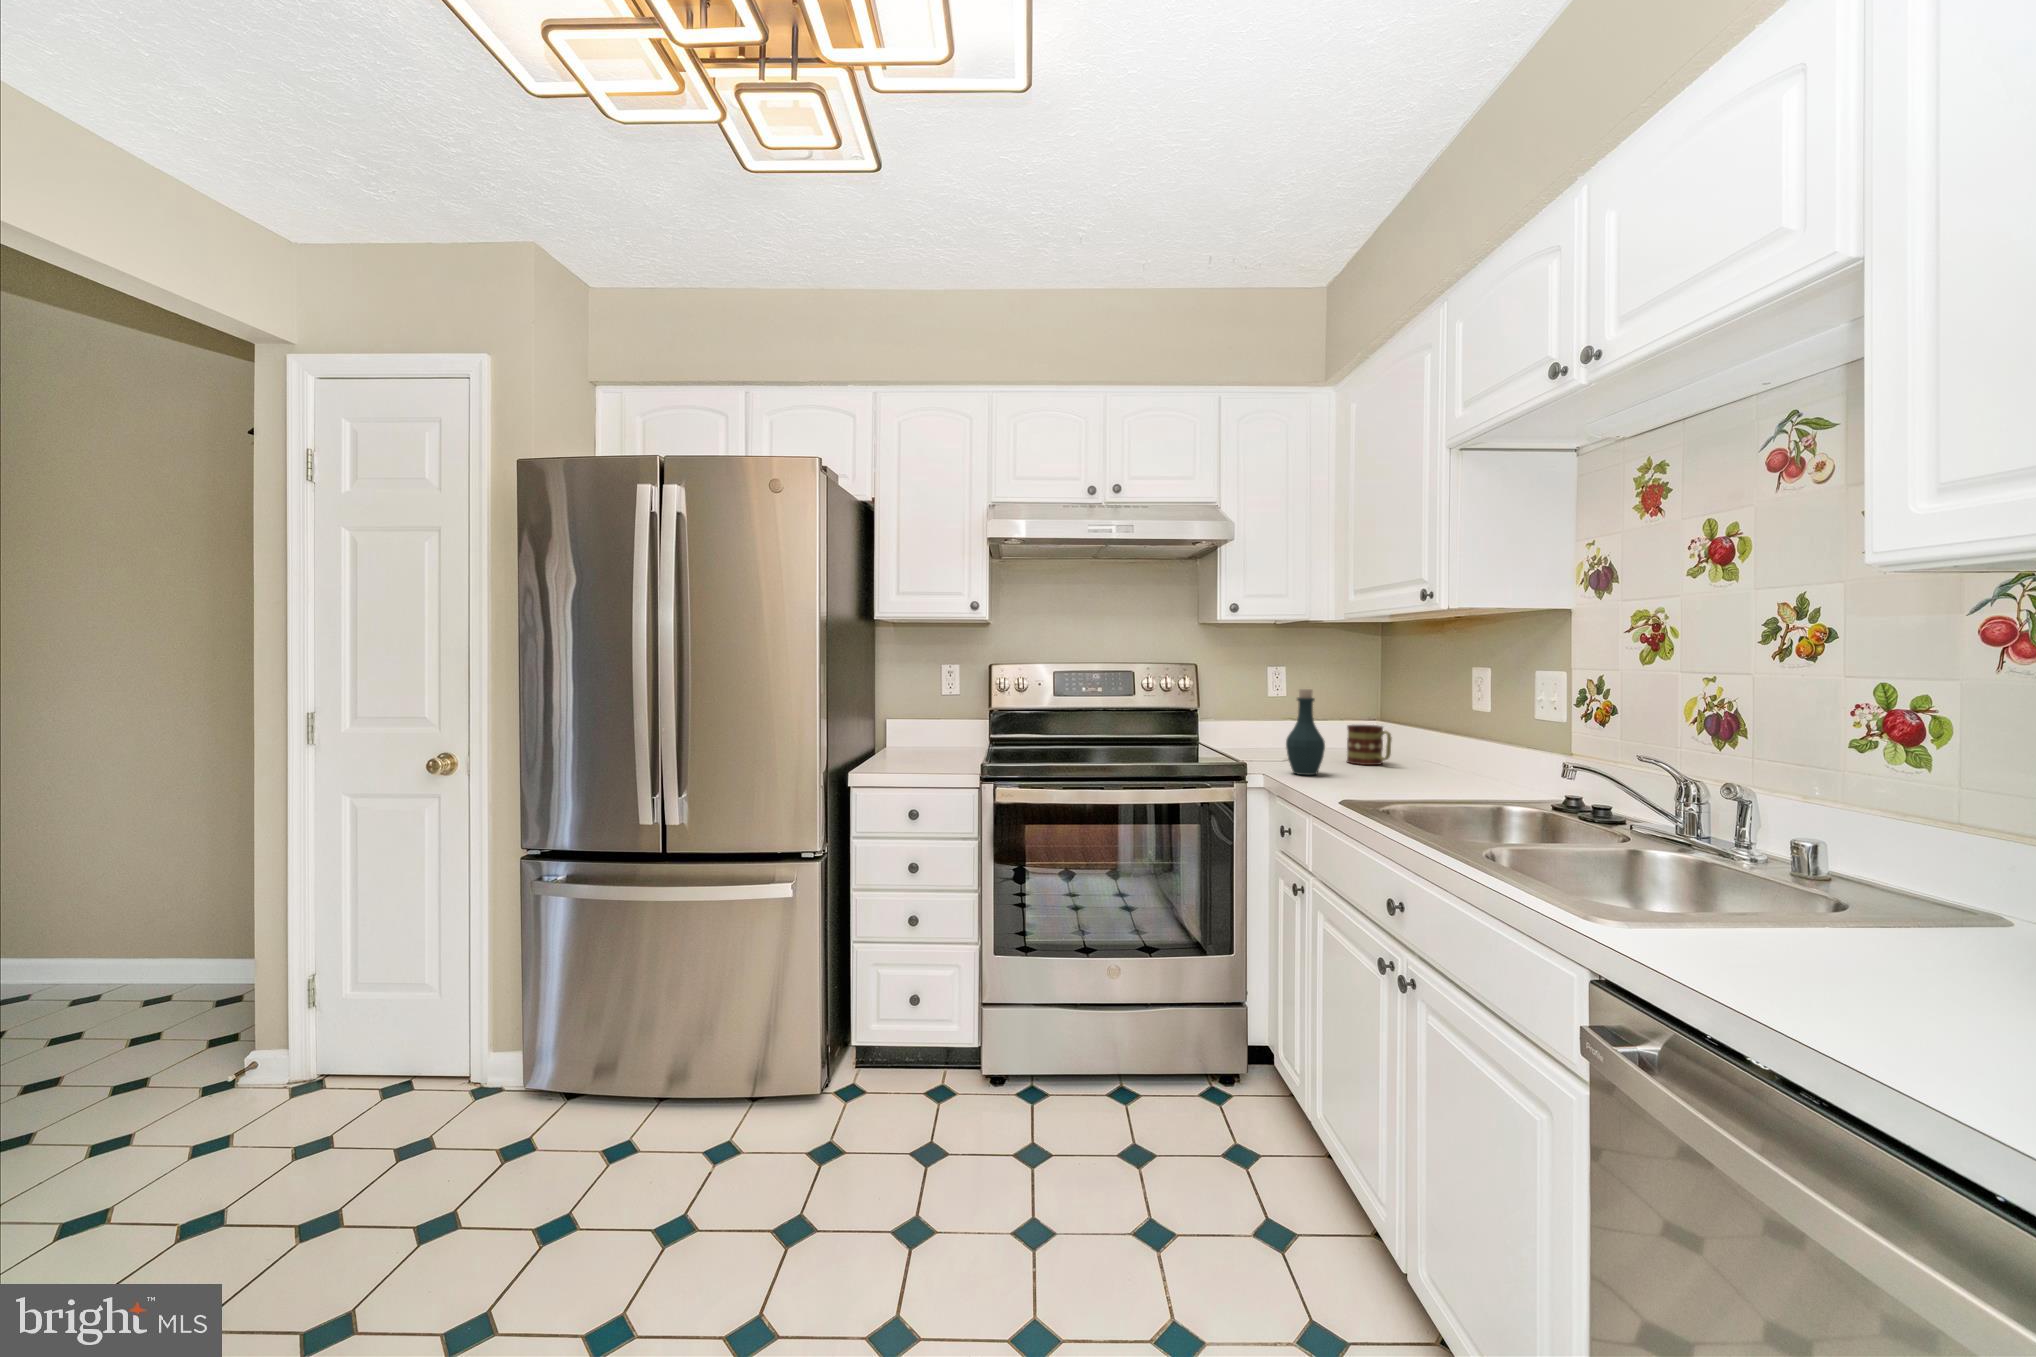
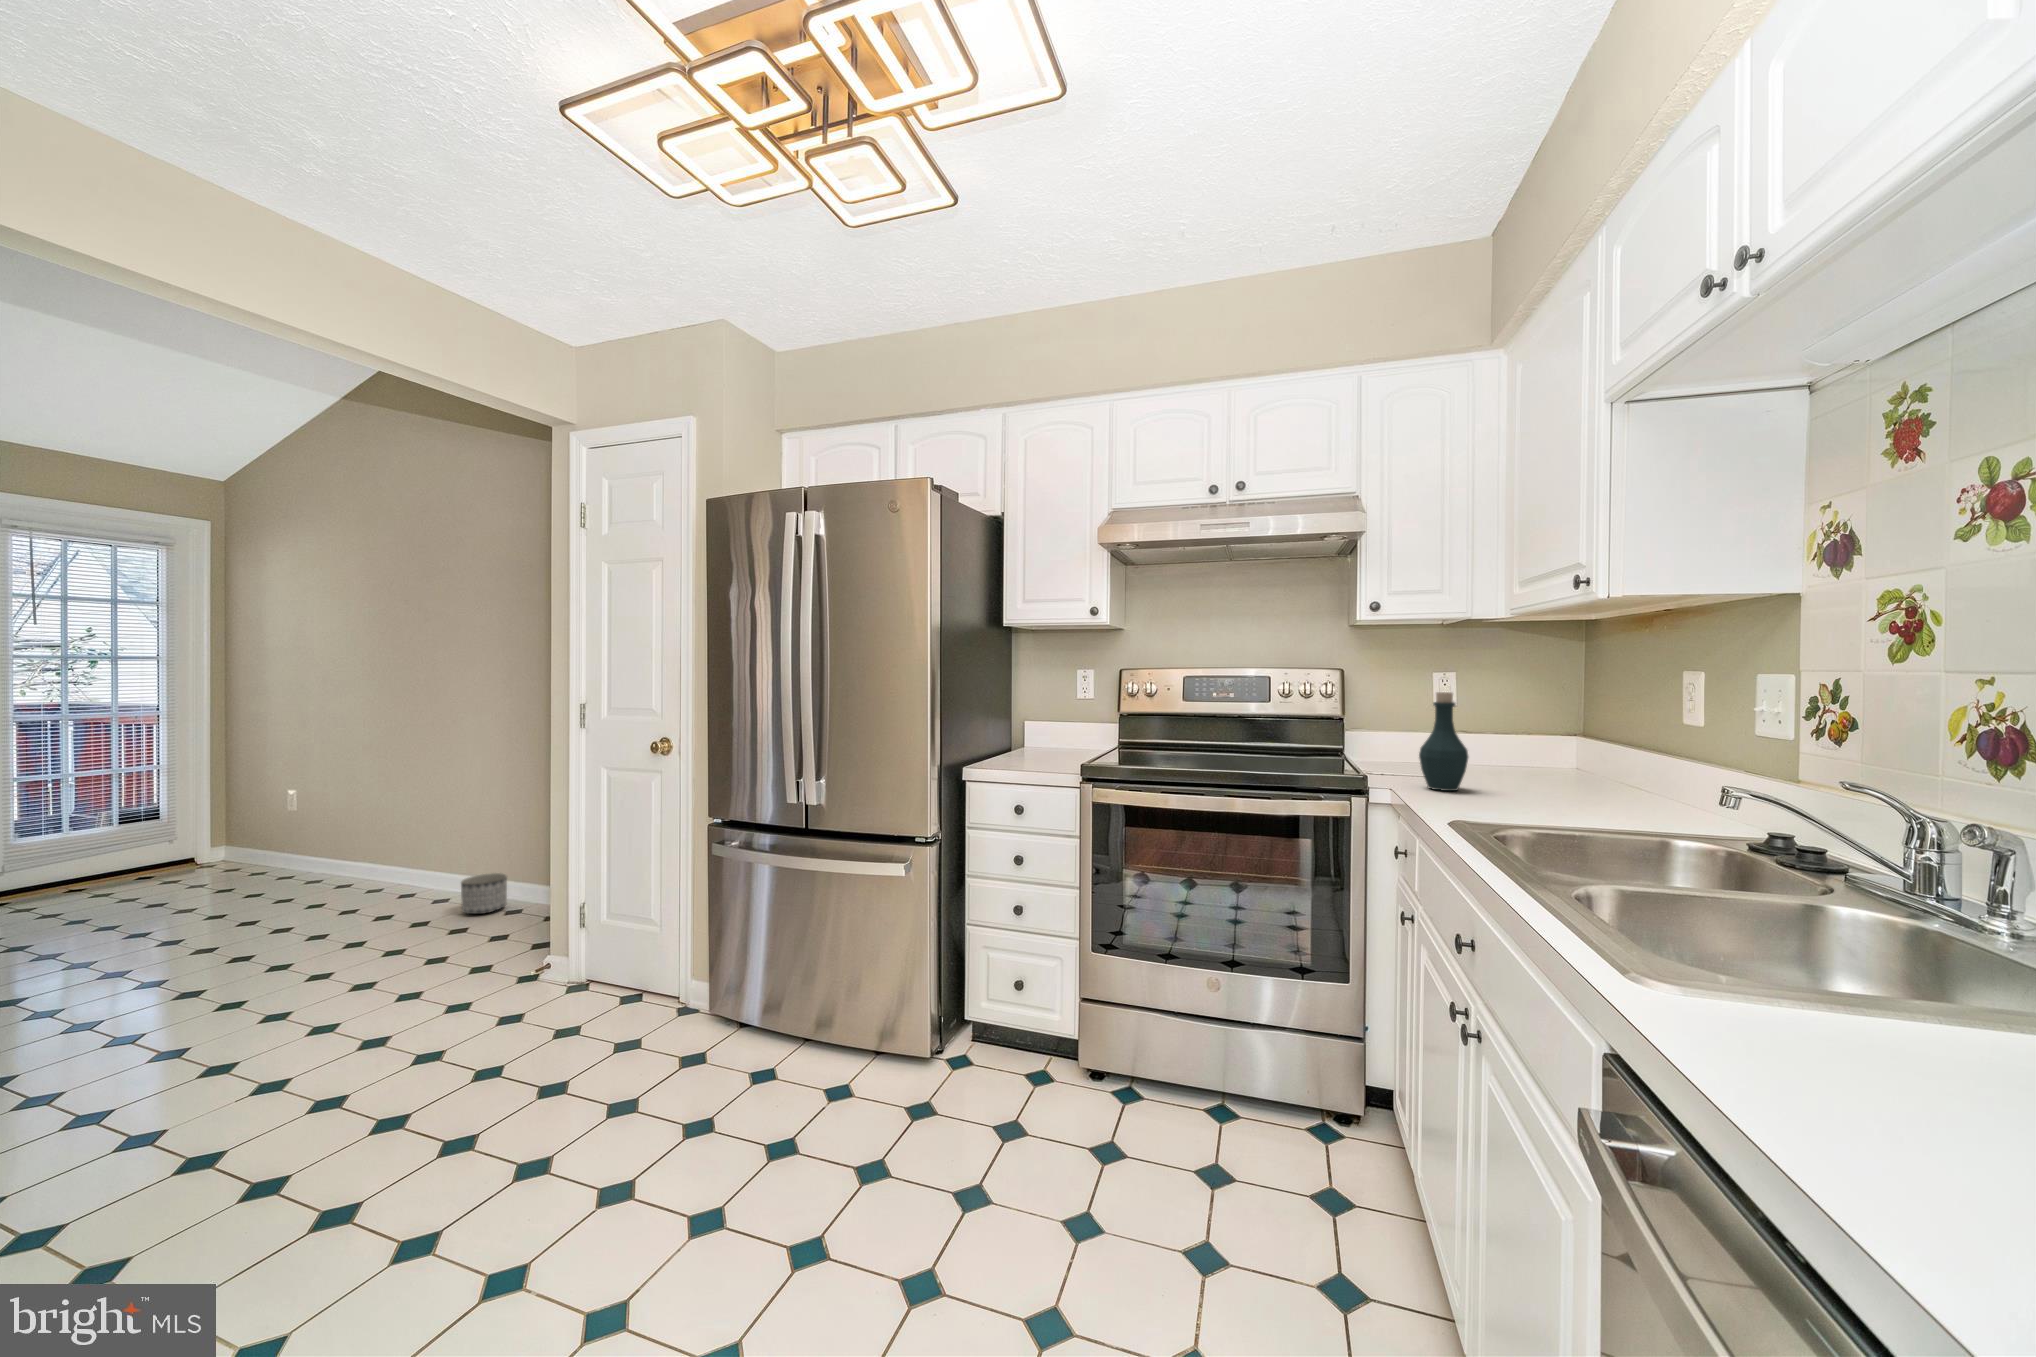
mug: present [1347,725,1392,765] -> none [1515,736,1570,784]
planter: none [59,956,140,1017] -> present [461,873,507,914]

